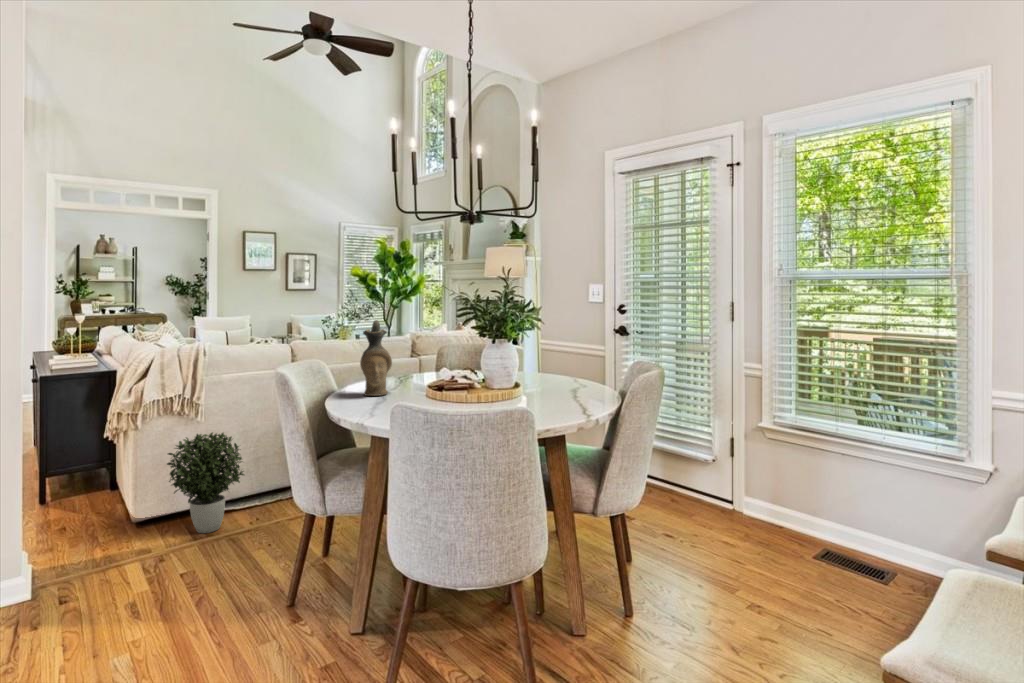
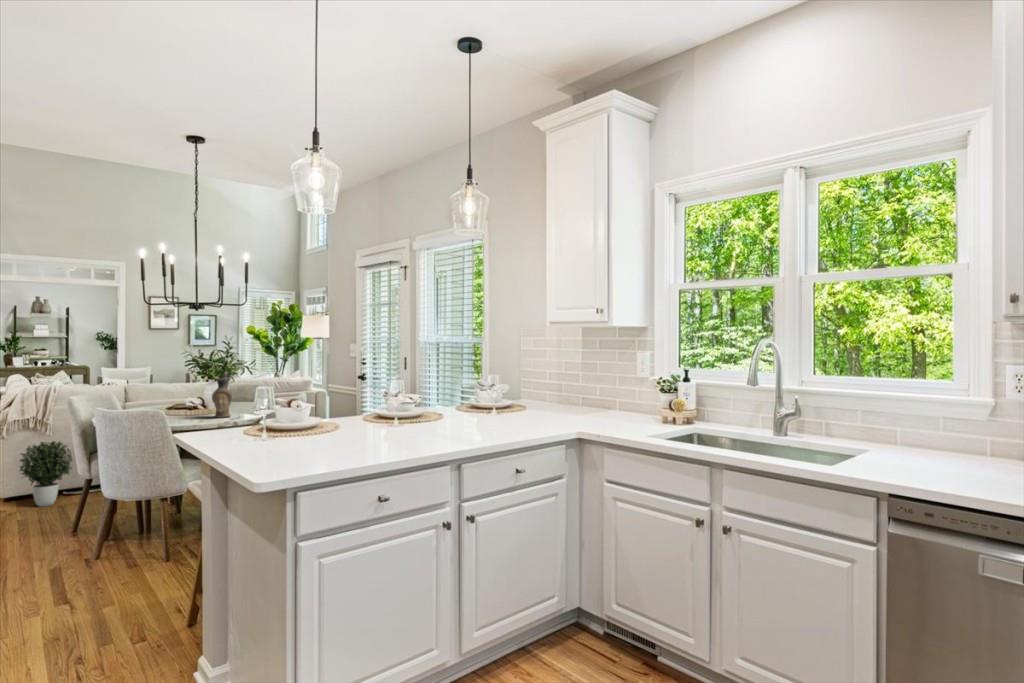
ceramic pitcher: present [360,320,392,396] -> present [212,372,232,417]

